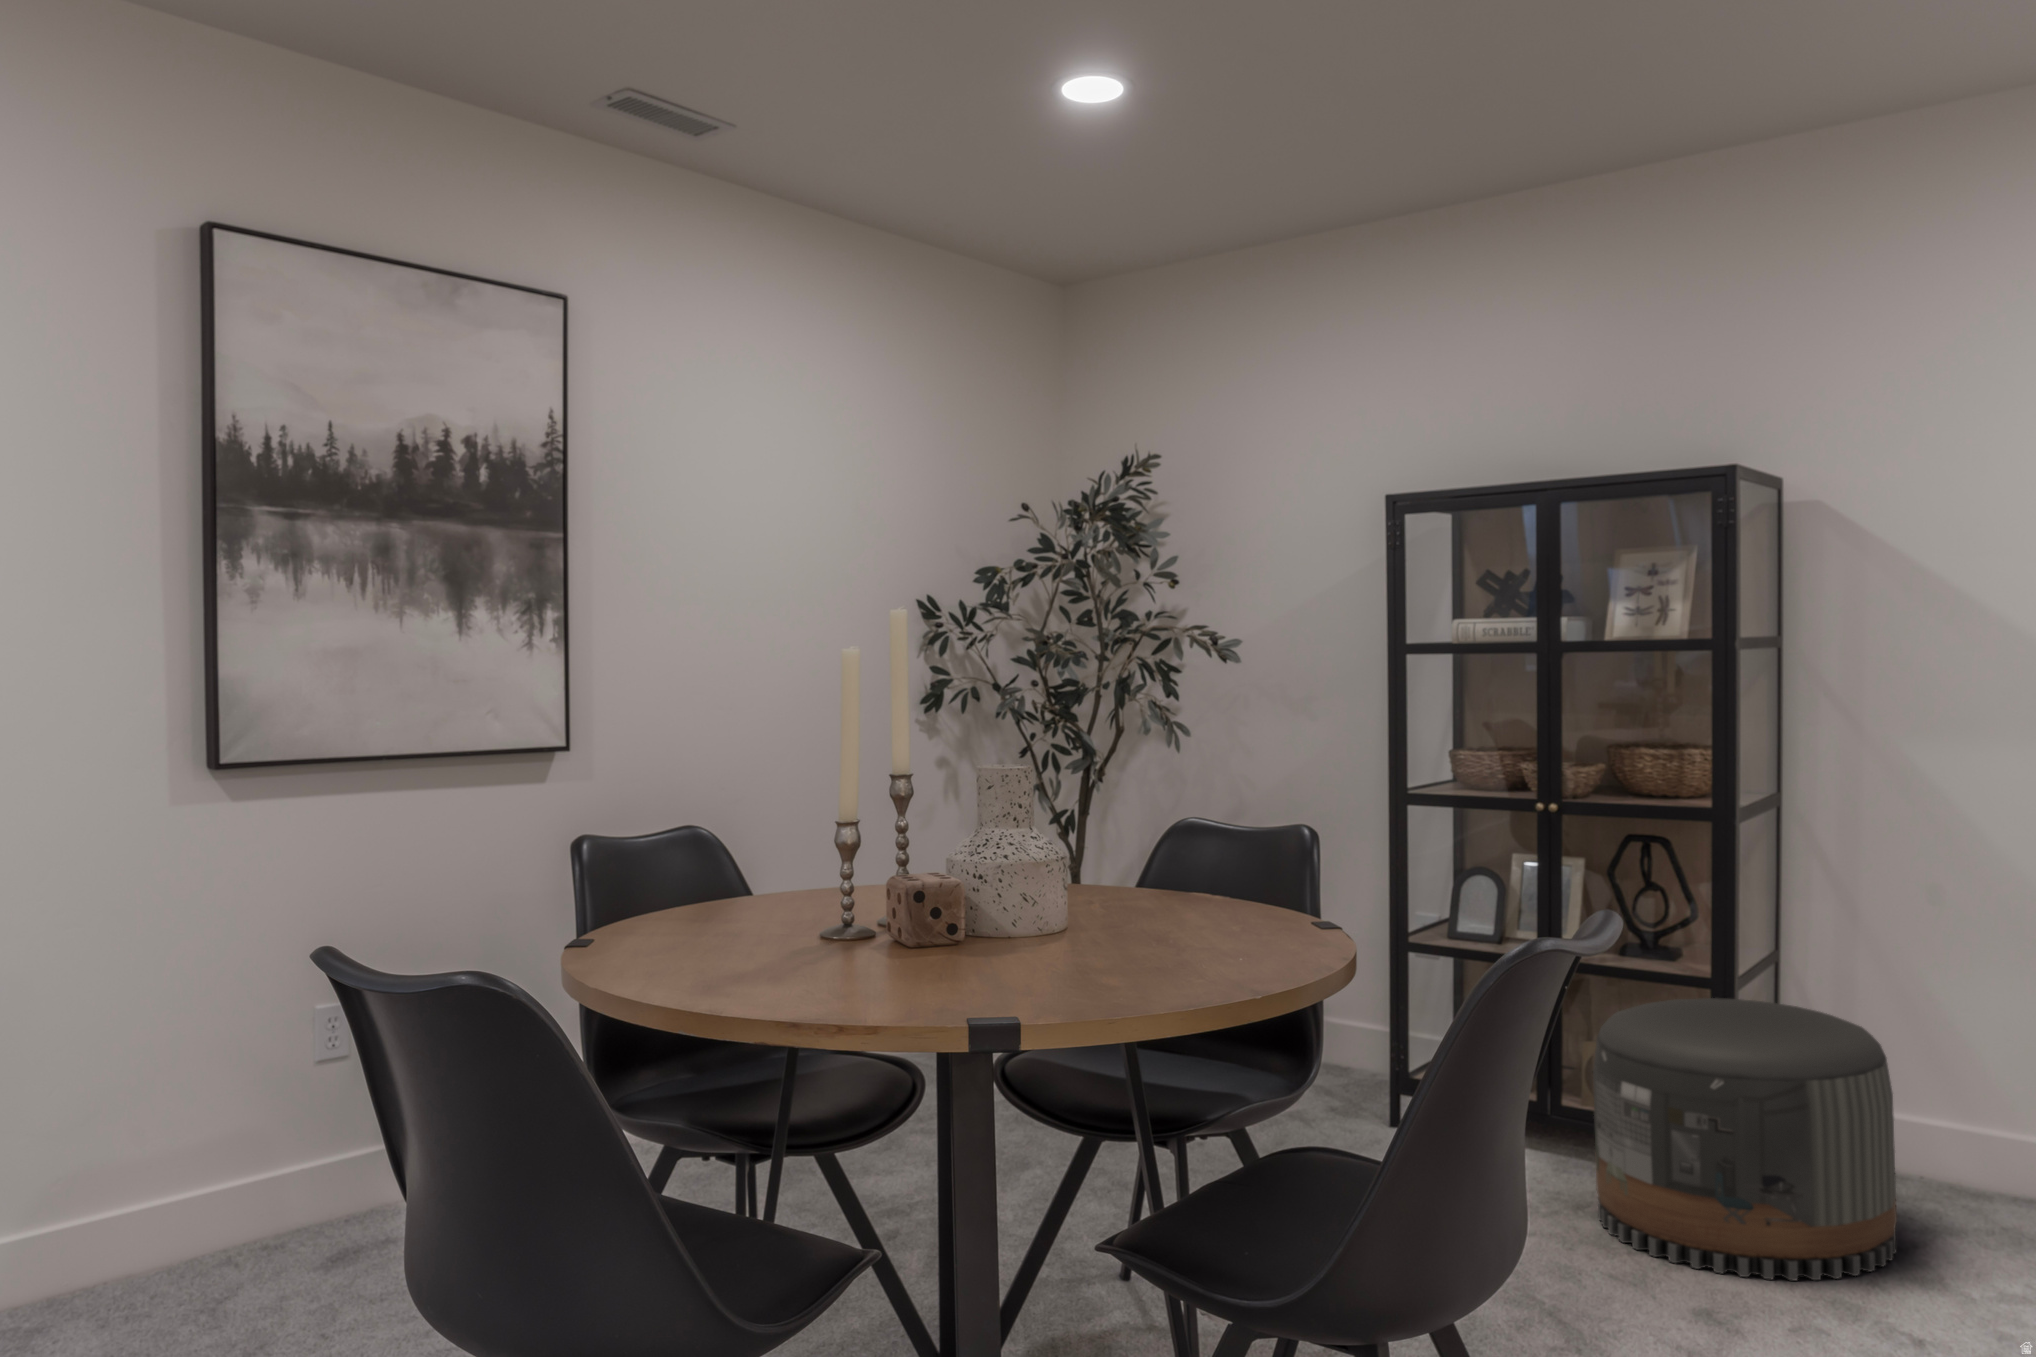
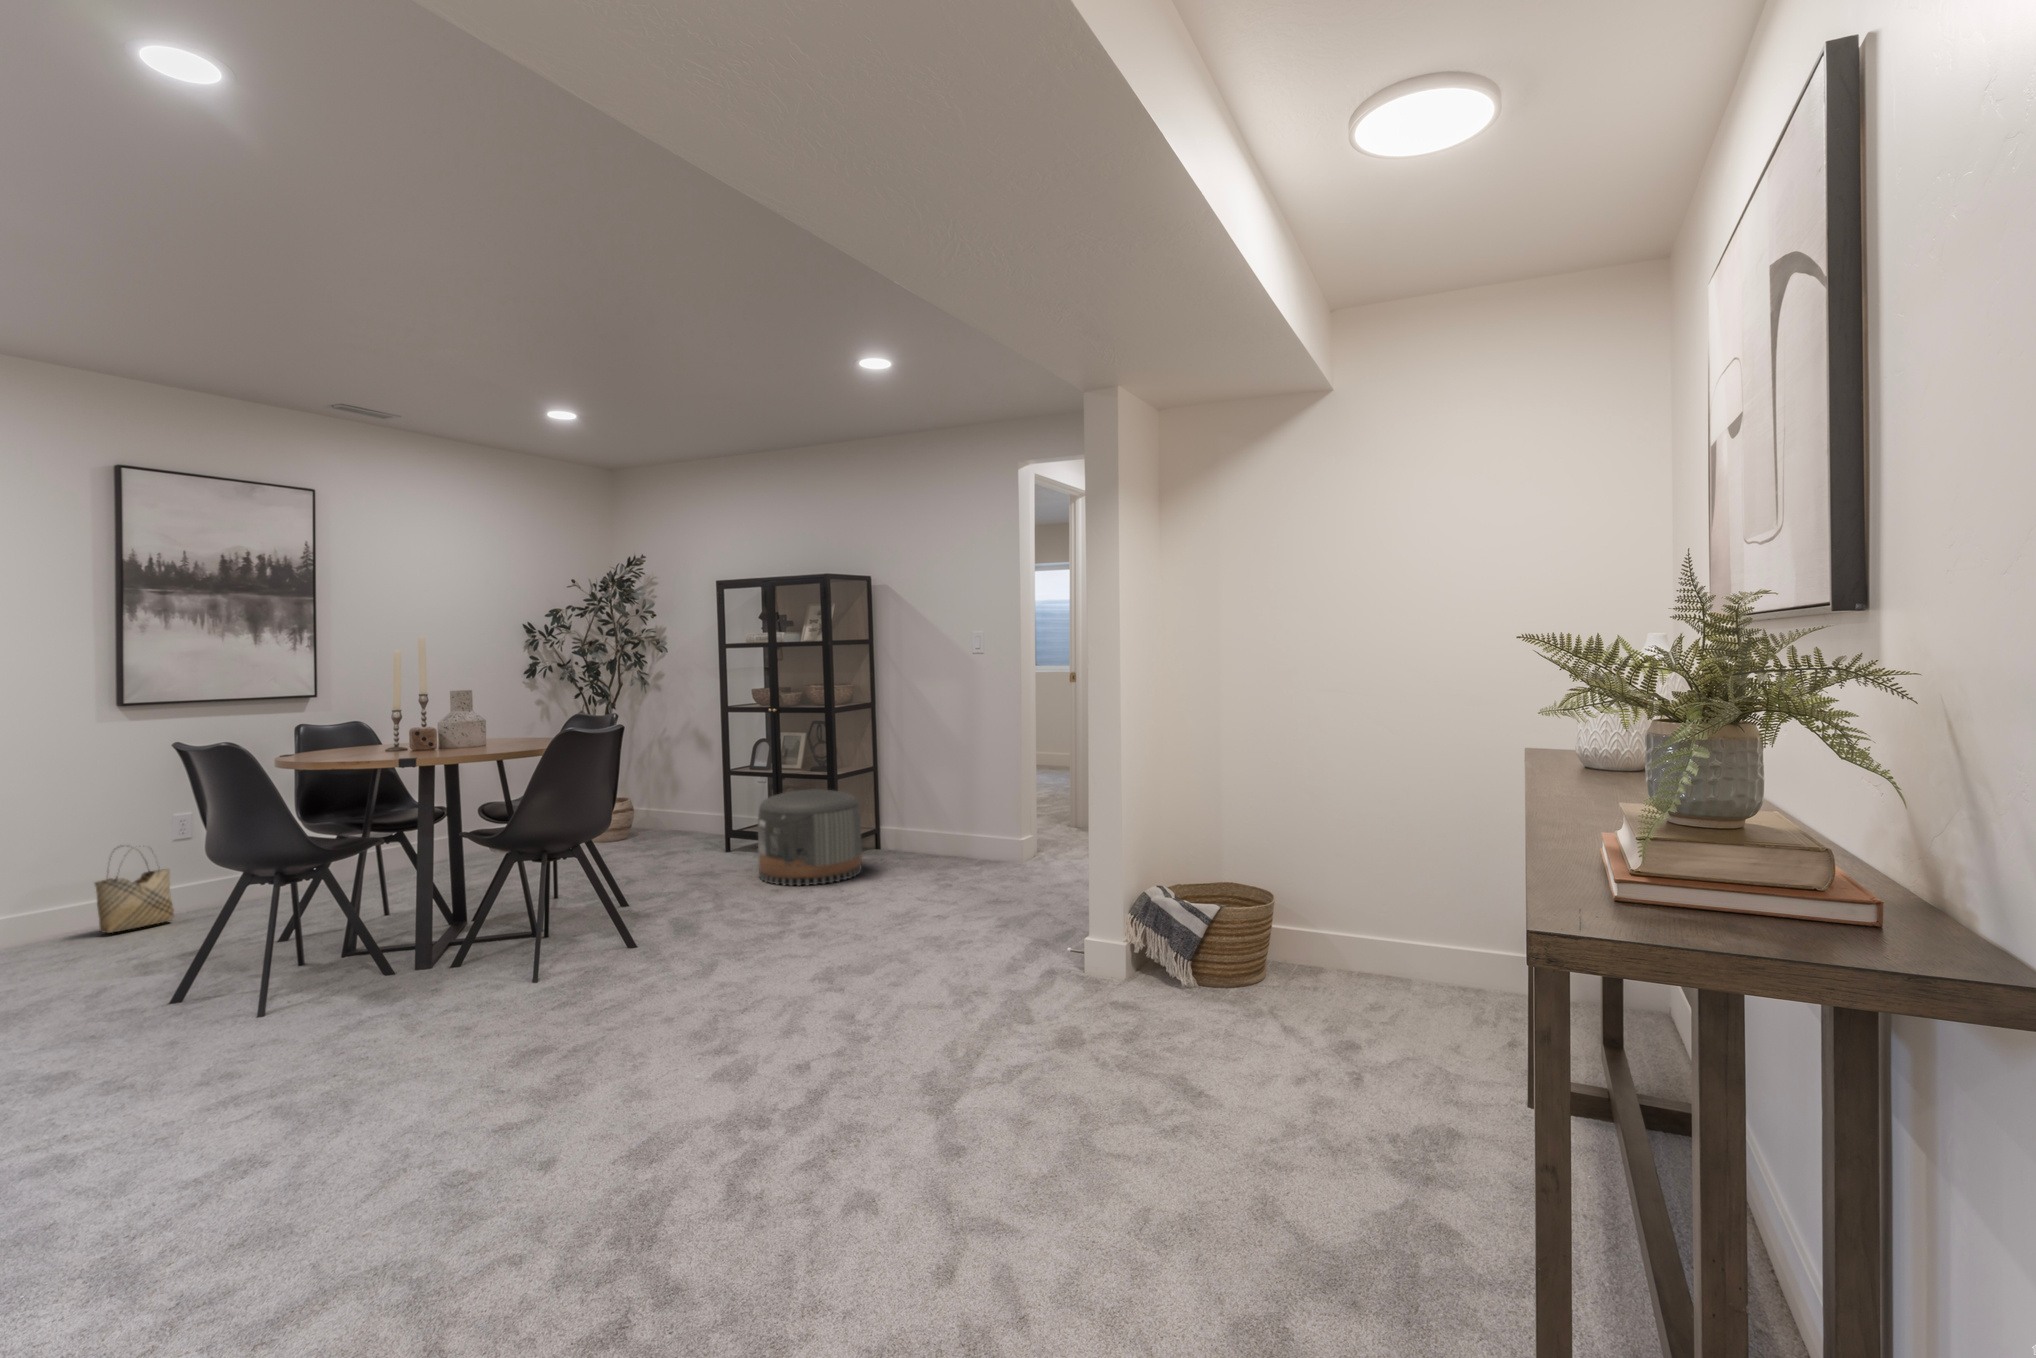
woven basket: none [149,1090,303,1305] -> present [95,846,174,933]

